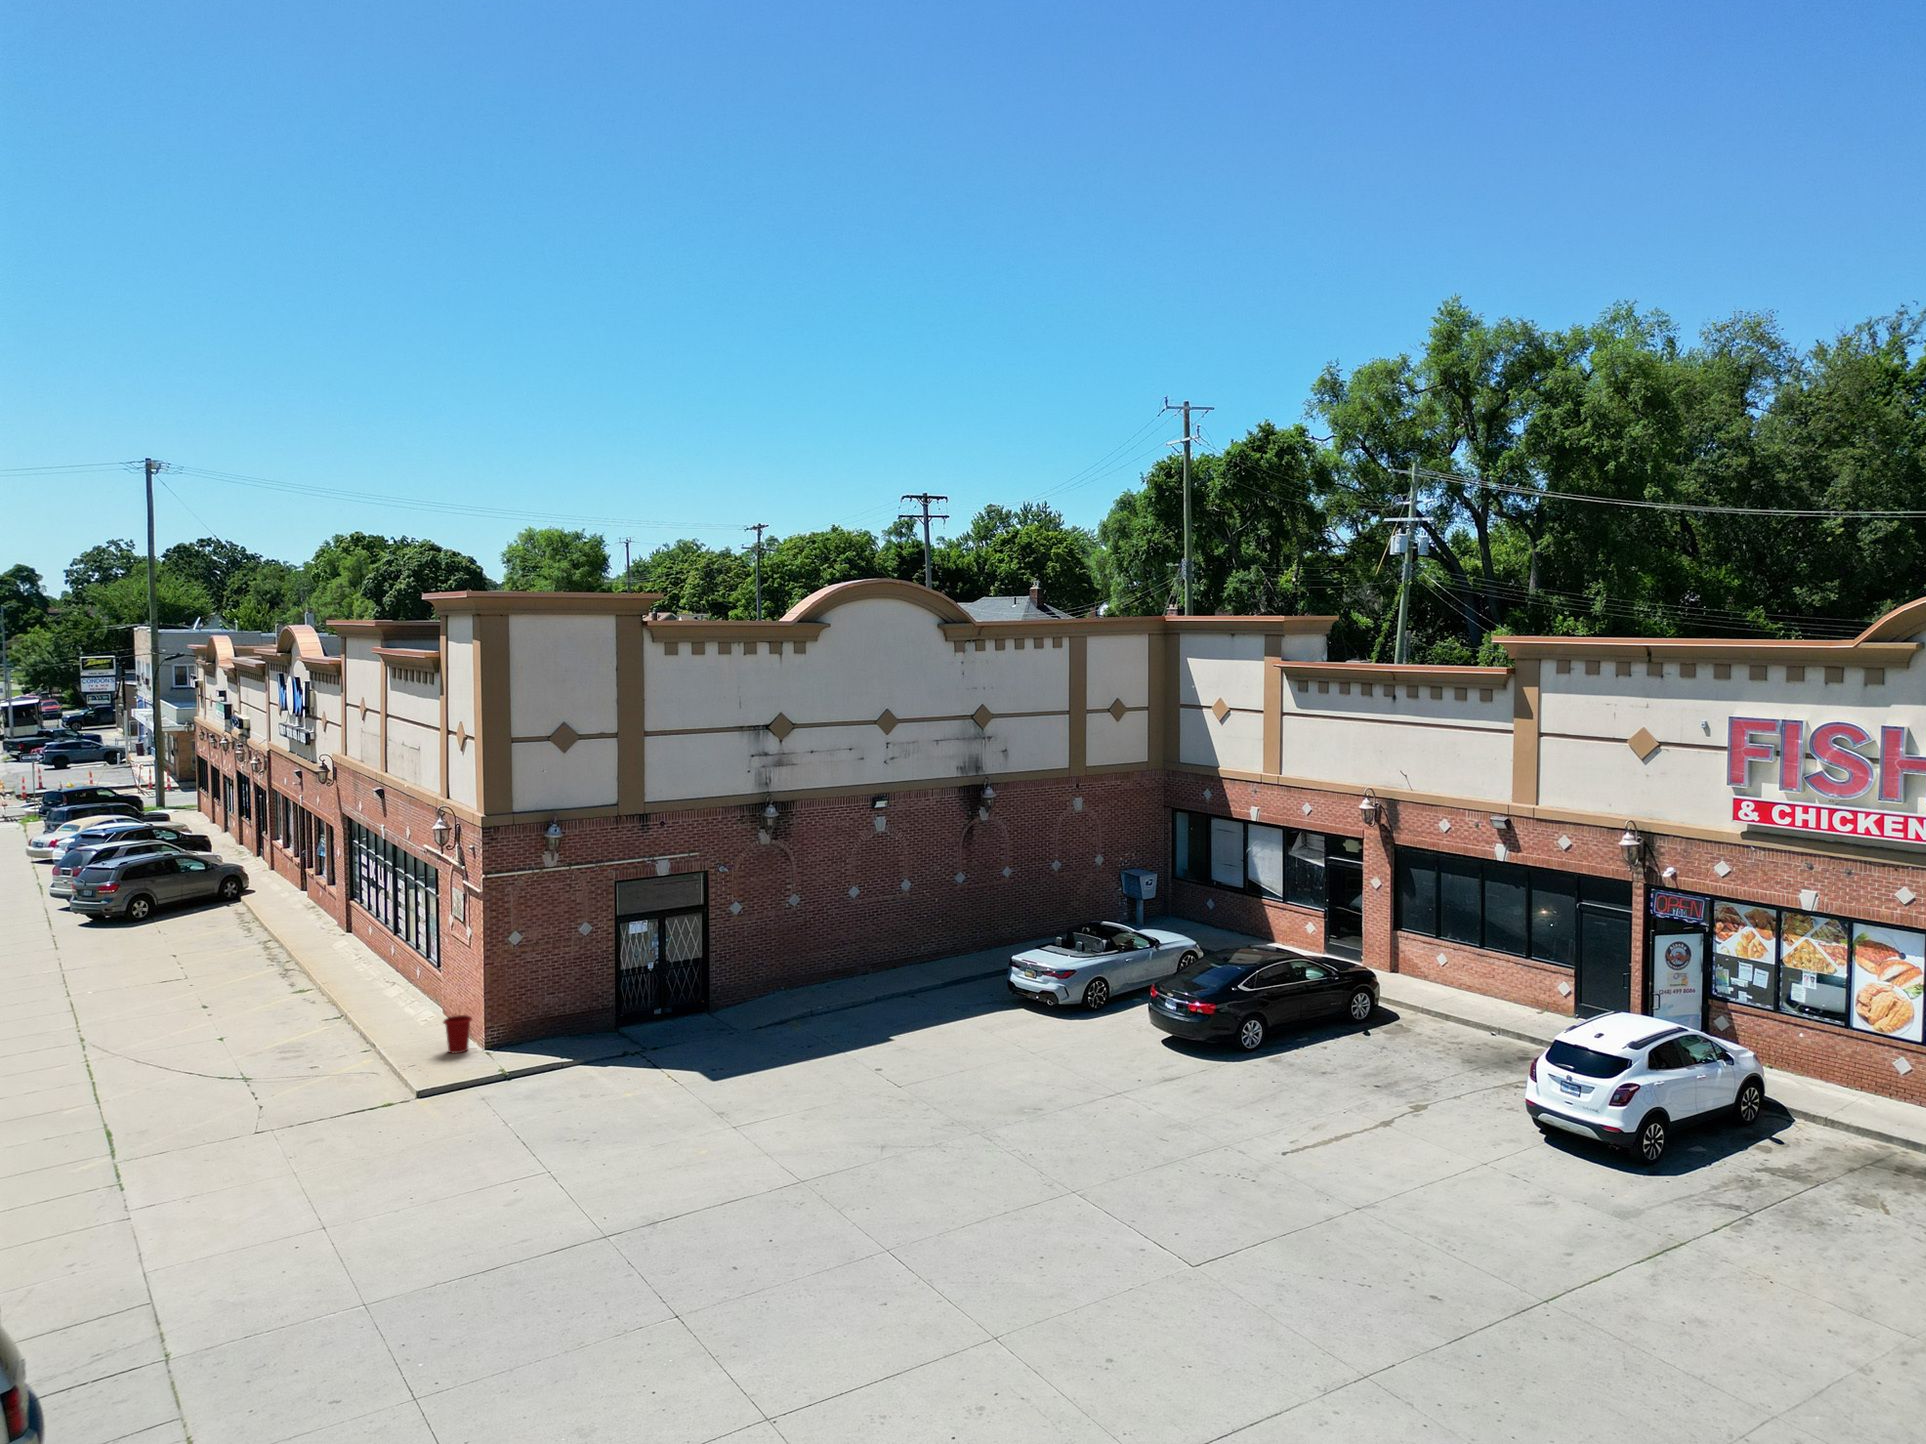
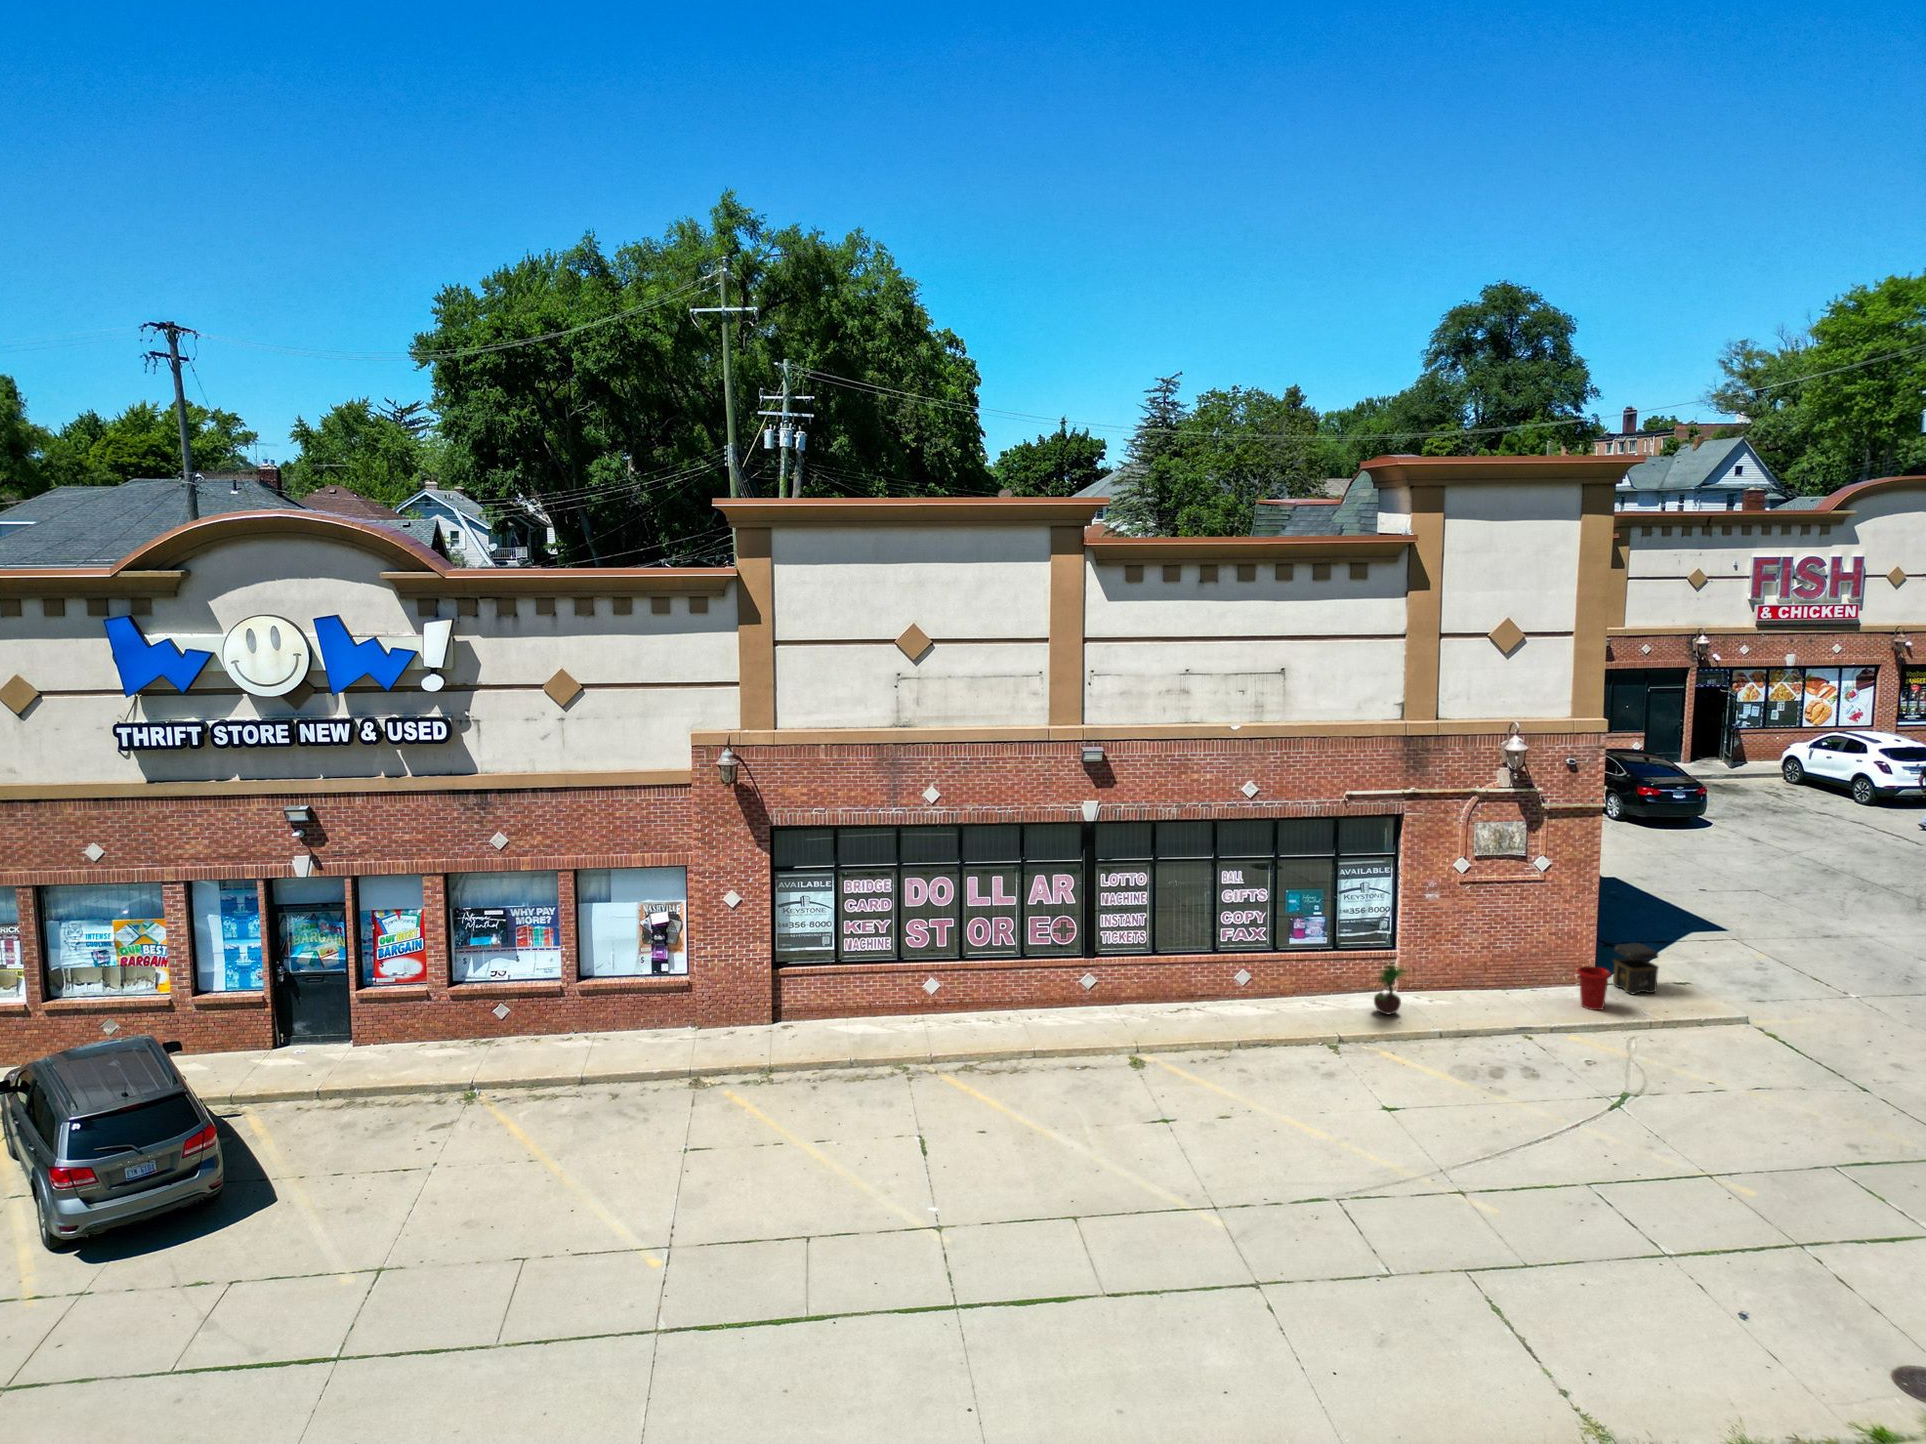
potted tree: none [400,964,432,1010] -> present [1374,963,1405,1014]
toolbox: none [491,1015,528,1063] -> present [1613,943,1658,994]

